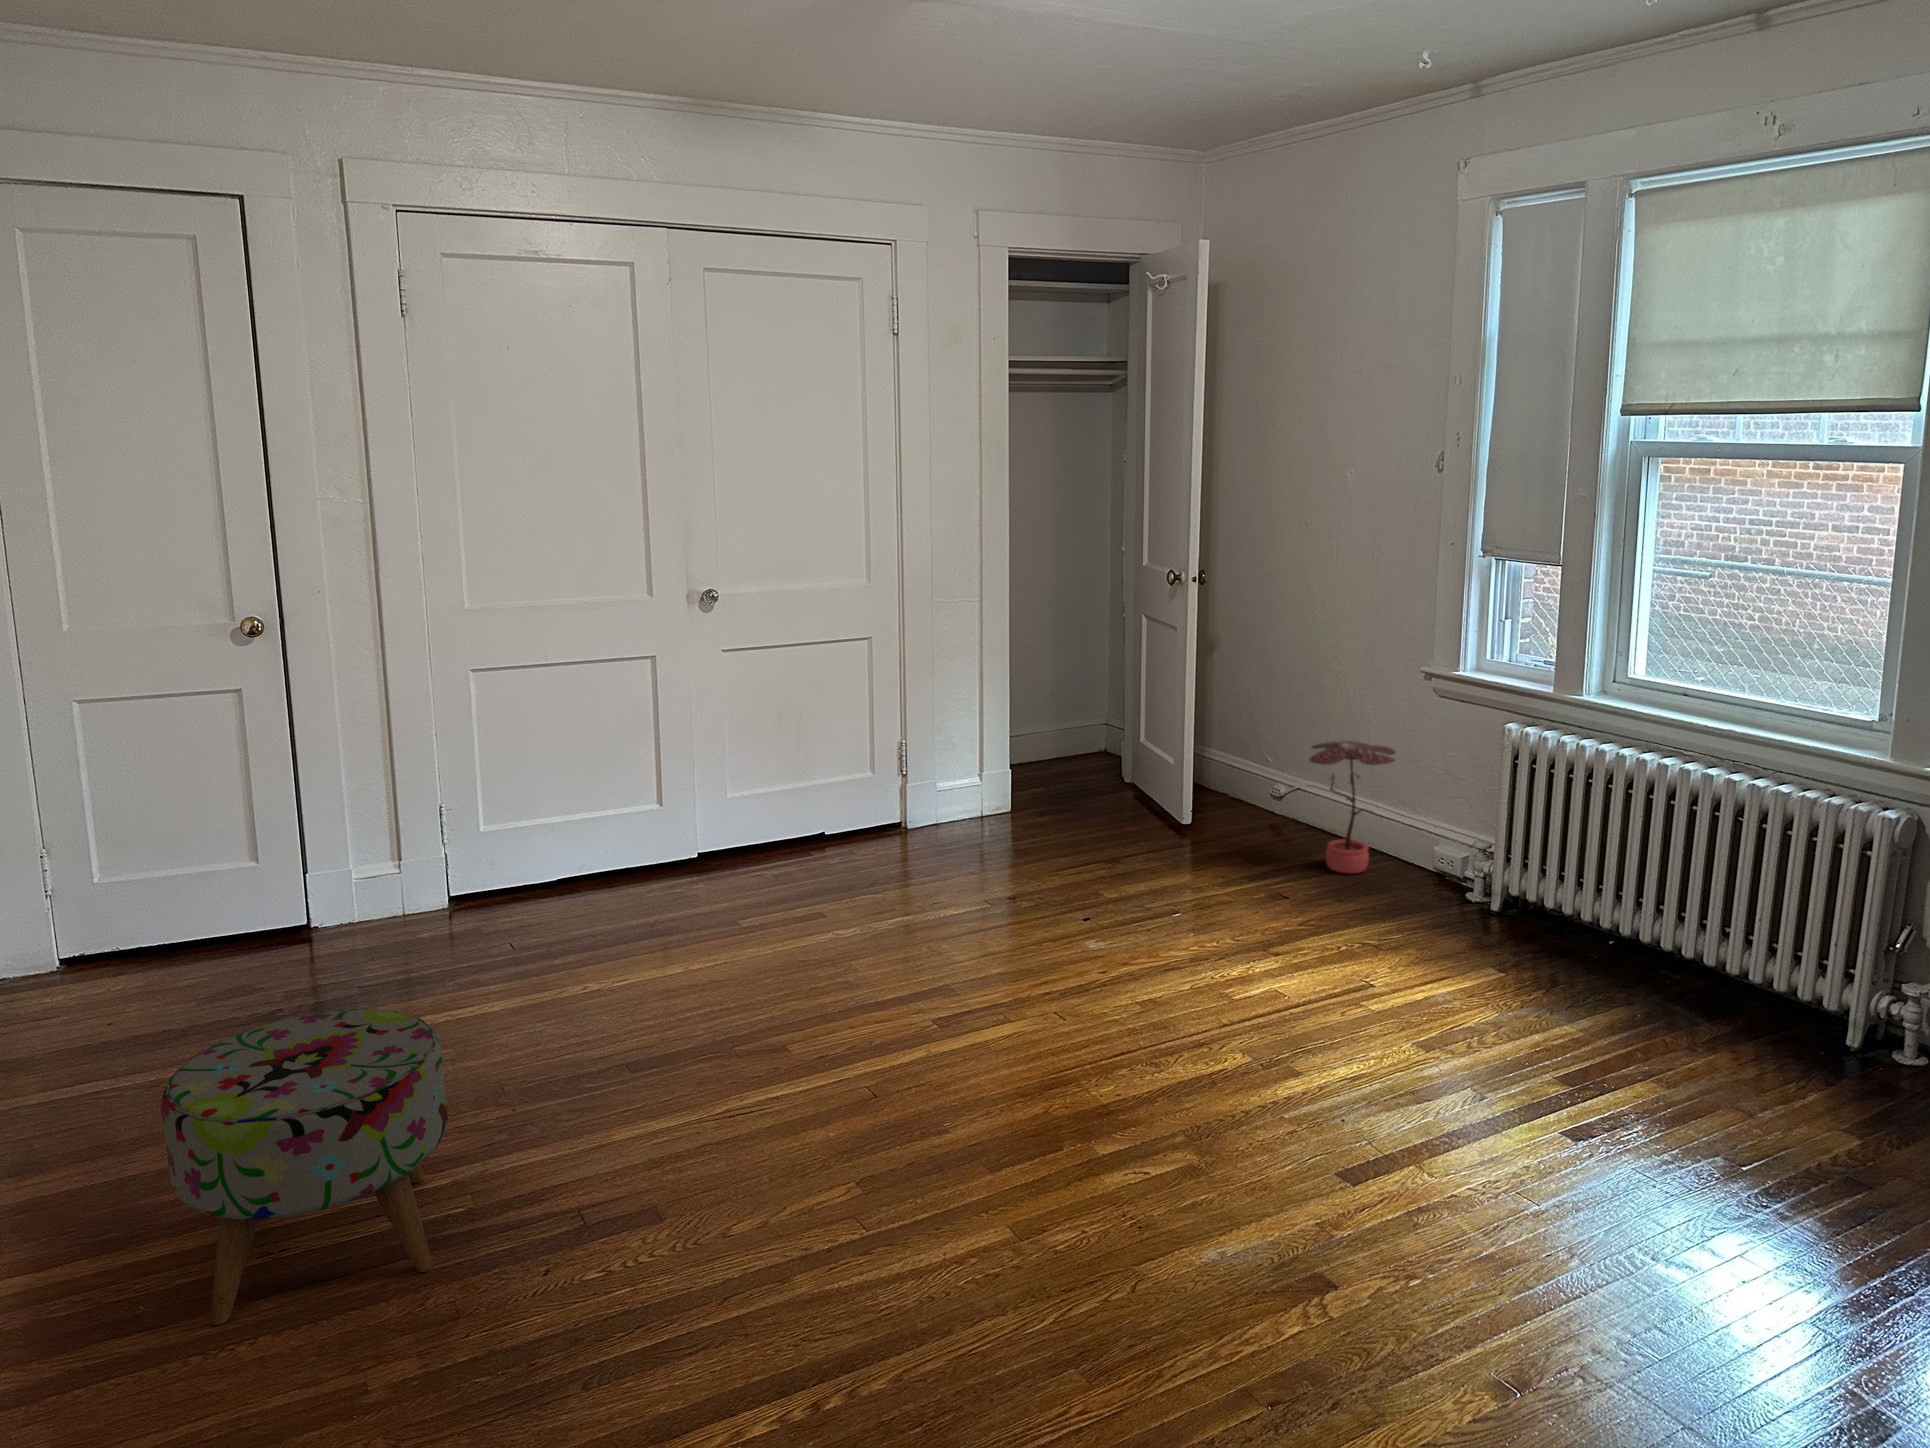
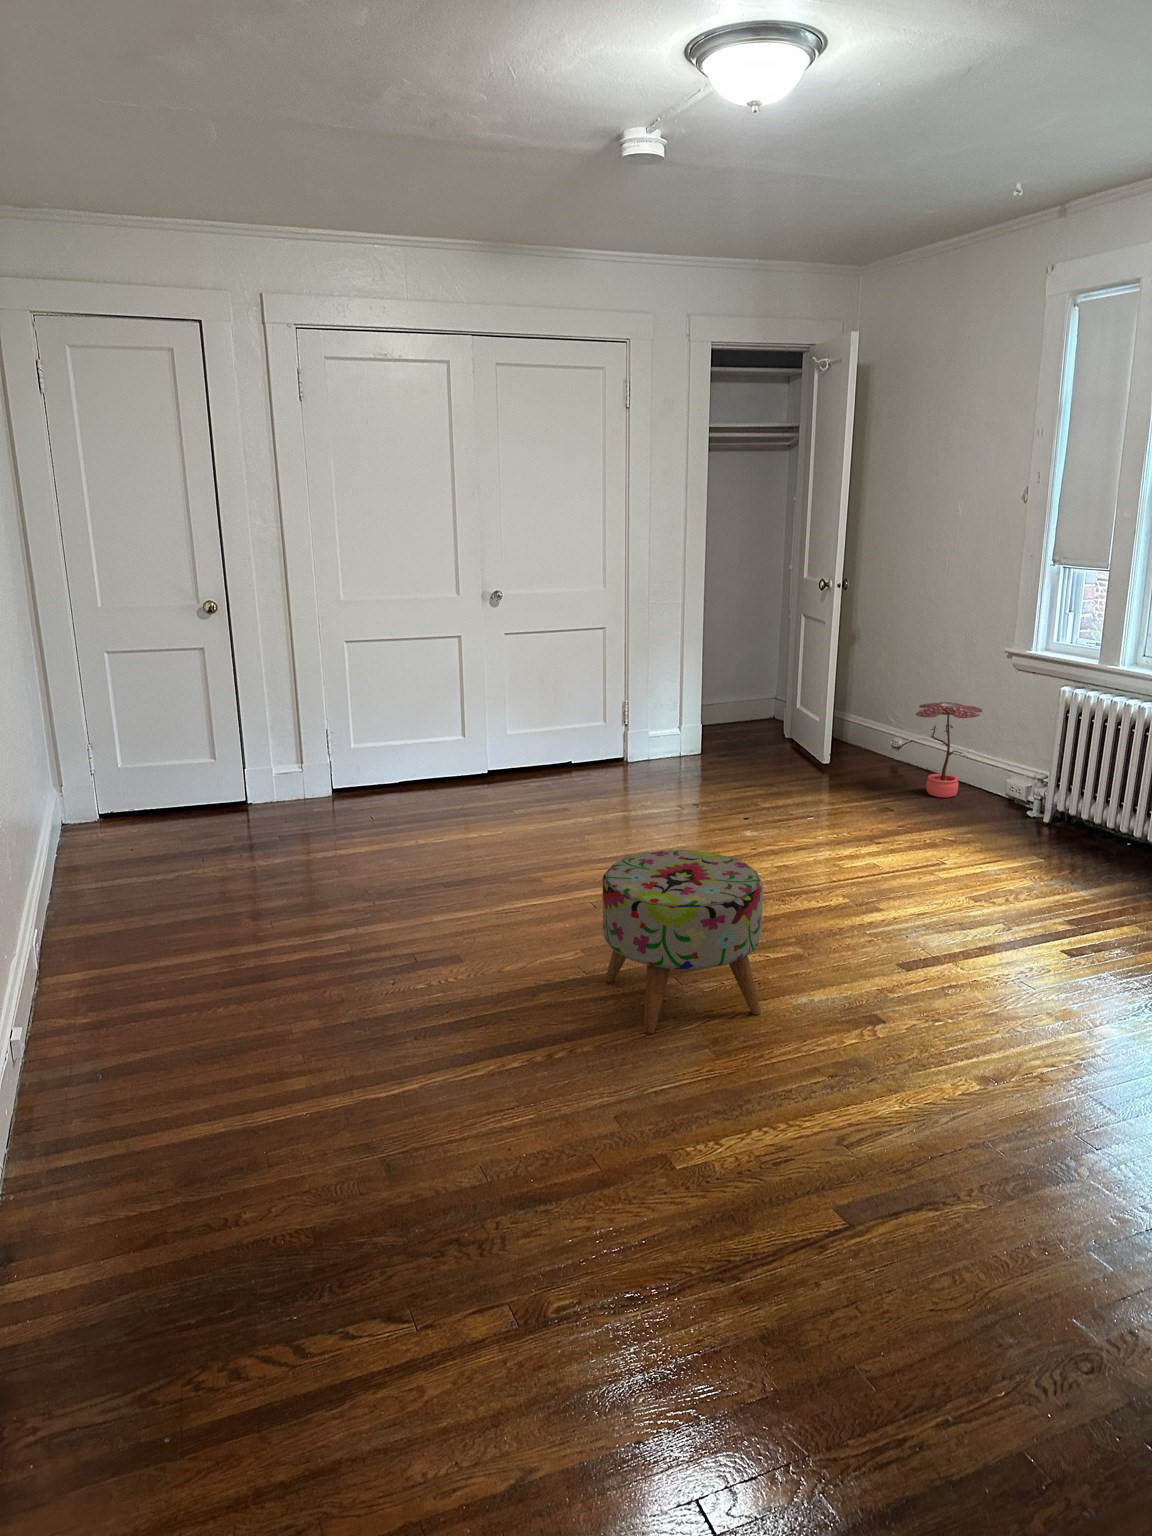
ottoman: present [161,1009,448,1325] -> present [603,850,763,1034]

